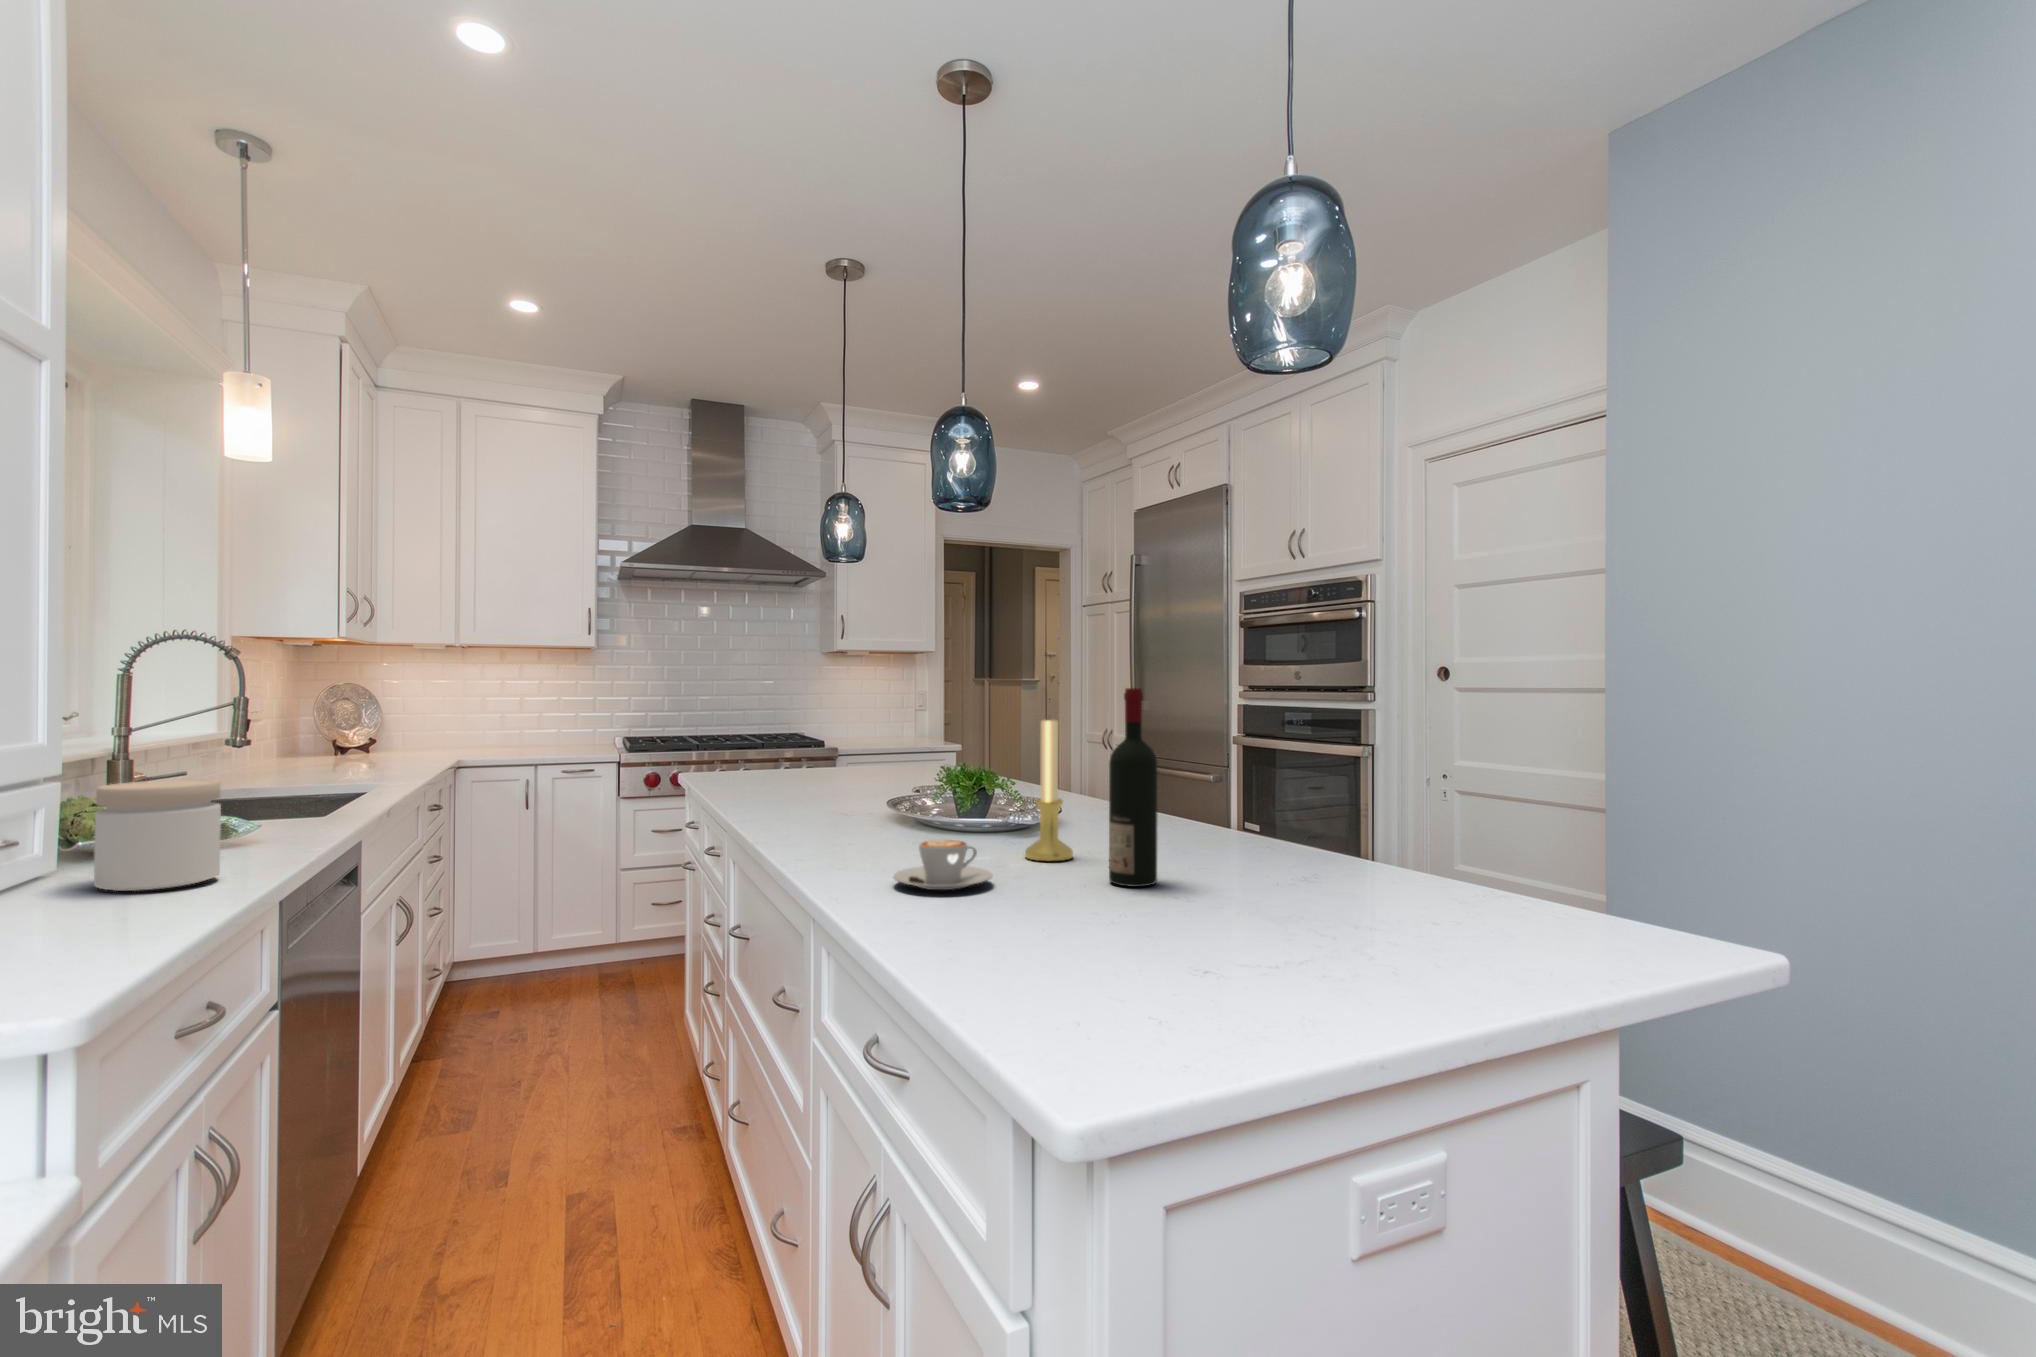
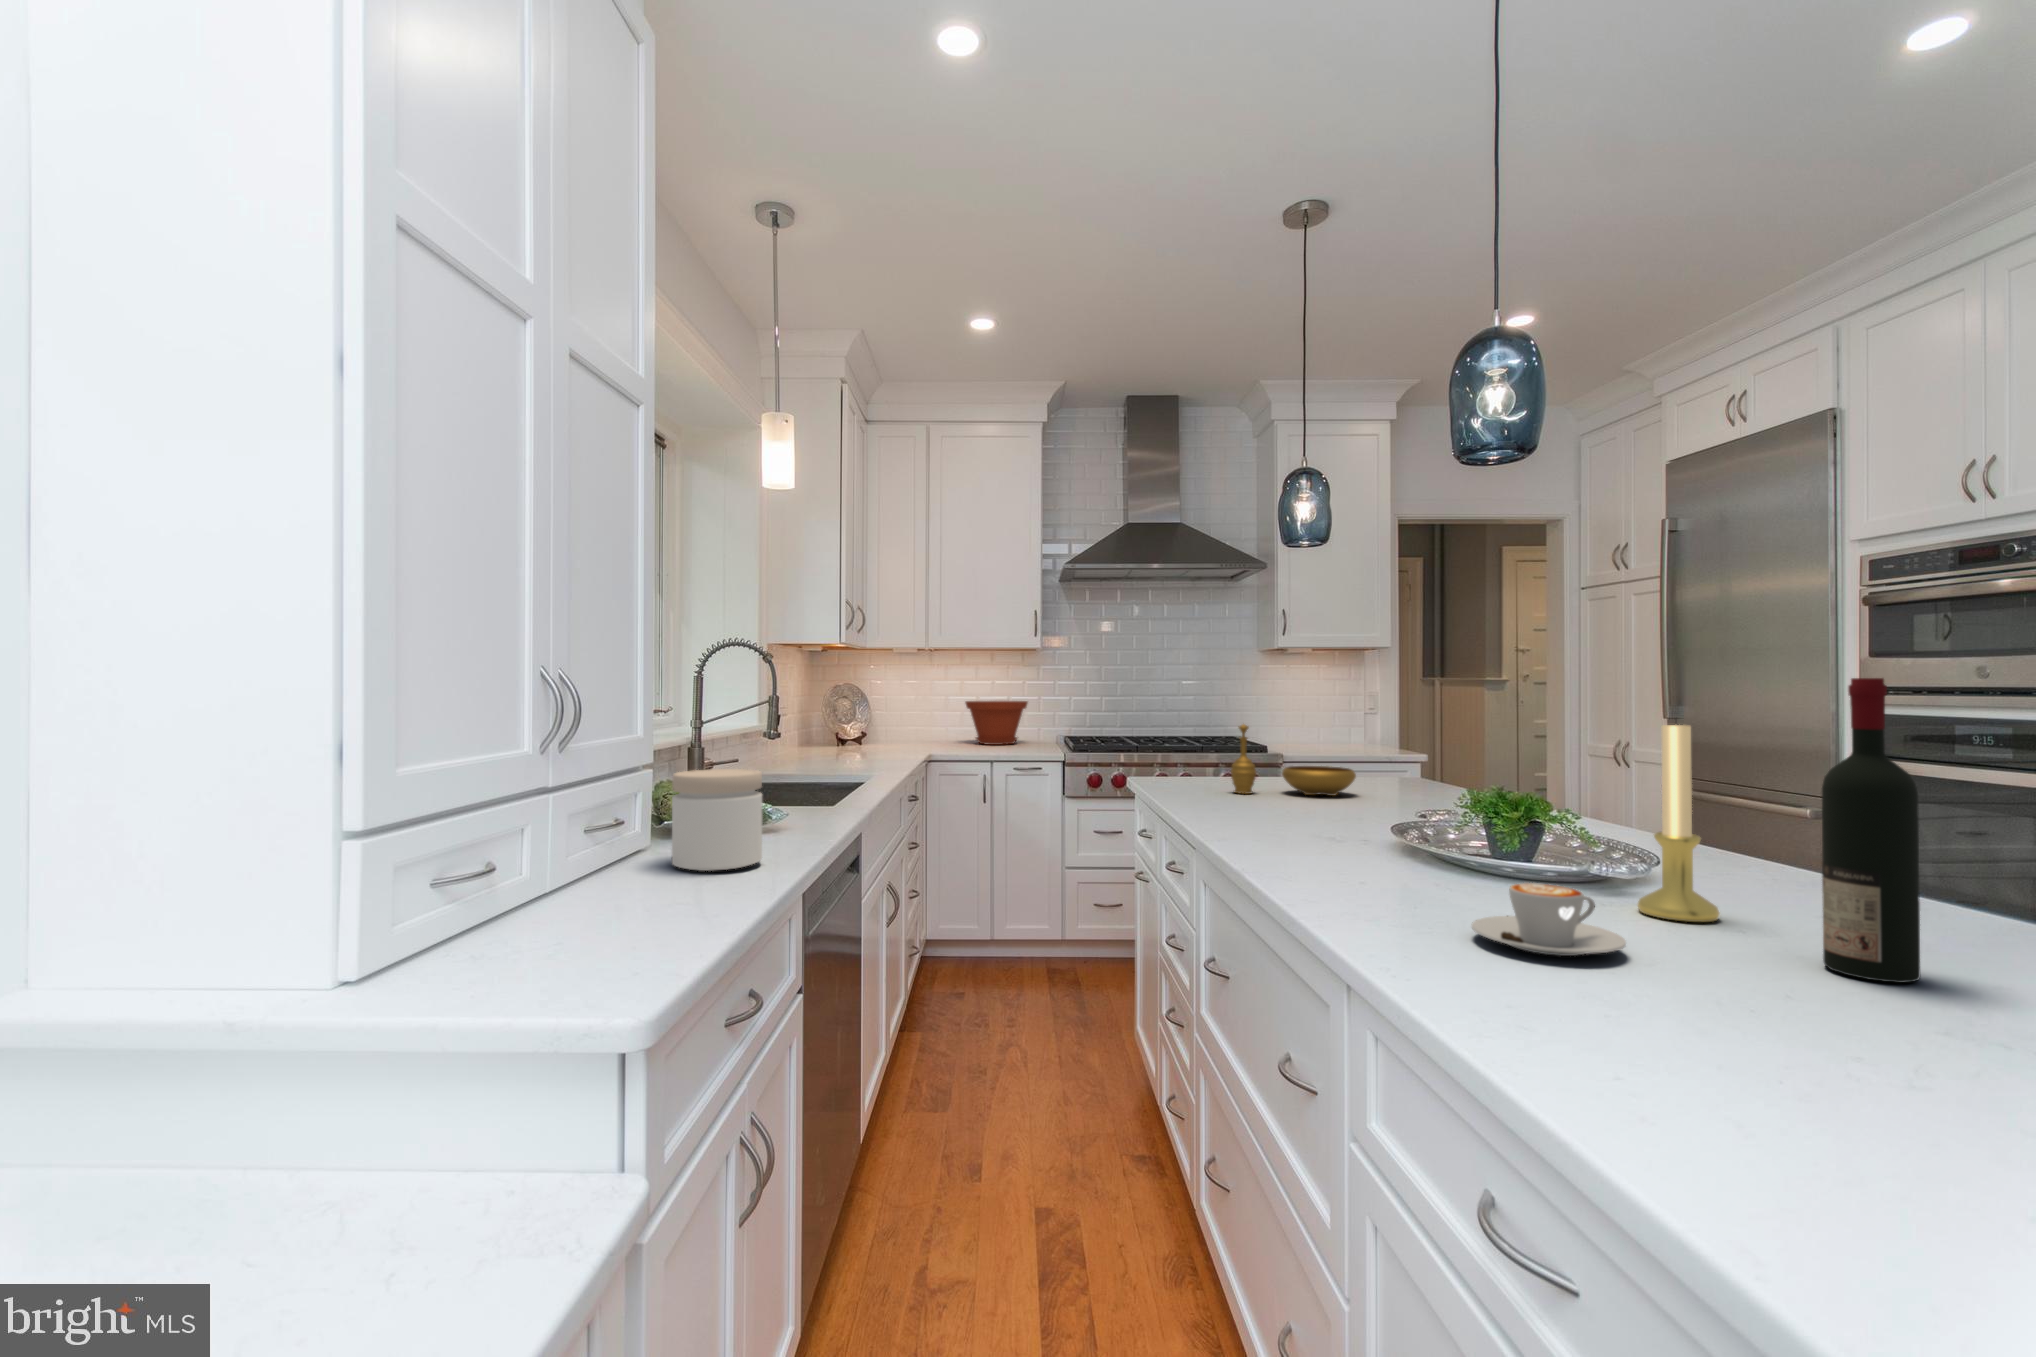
plant pot: none [503,701,579,748] -> present [965,701,1028,745]
decorative bowl: none [767,723,878,787] -> present [1231,724,1356,796]

